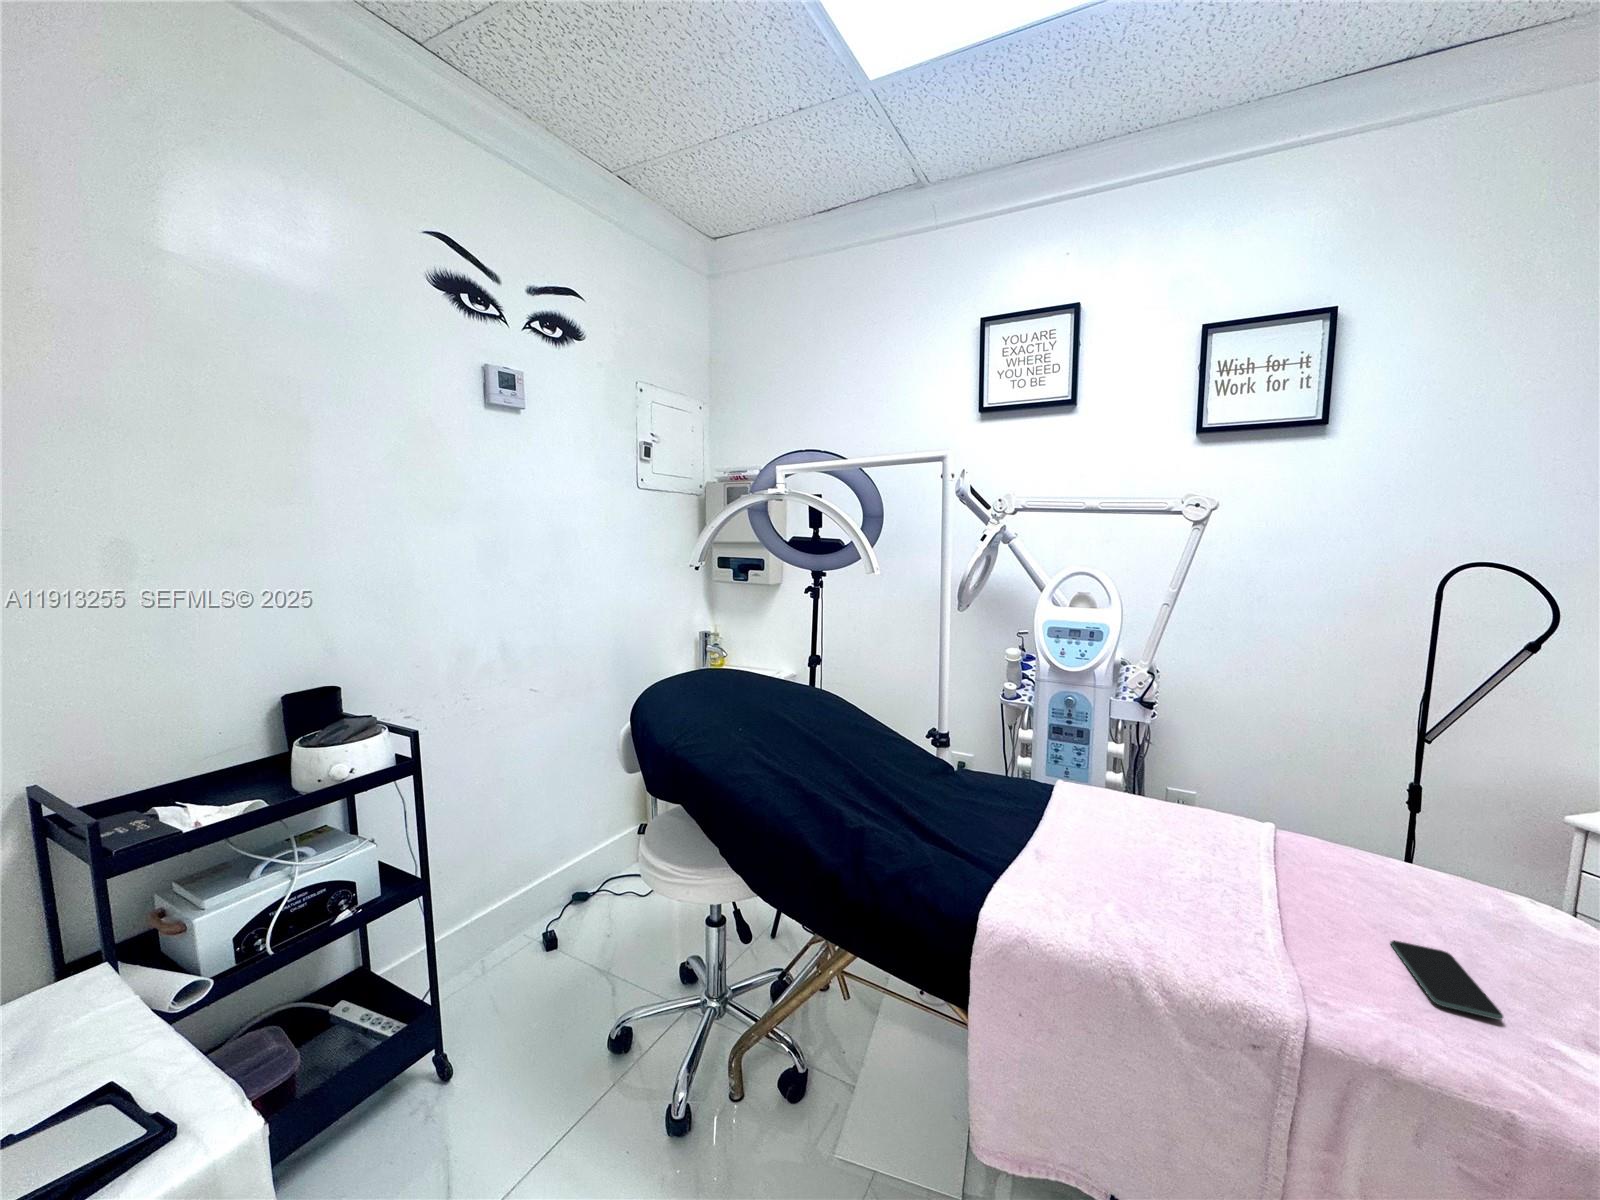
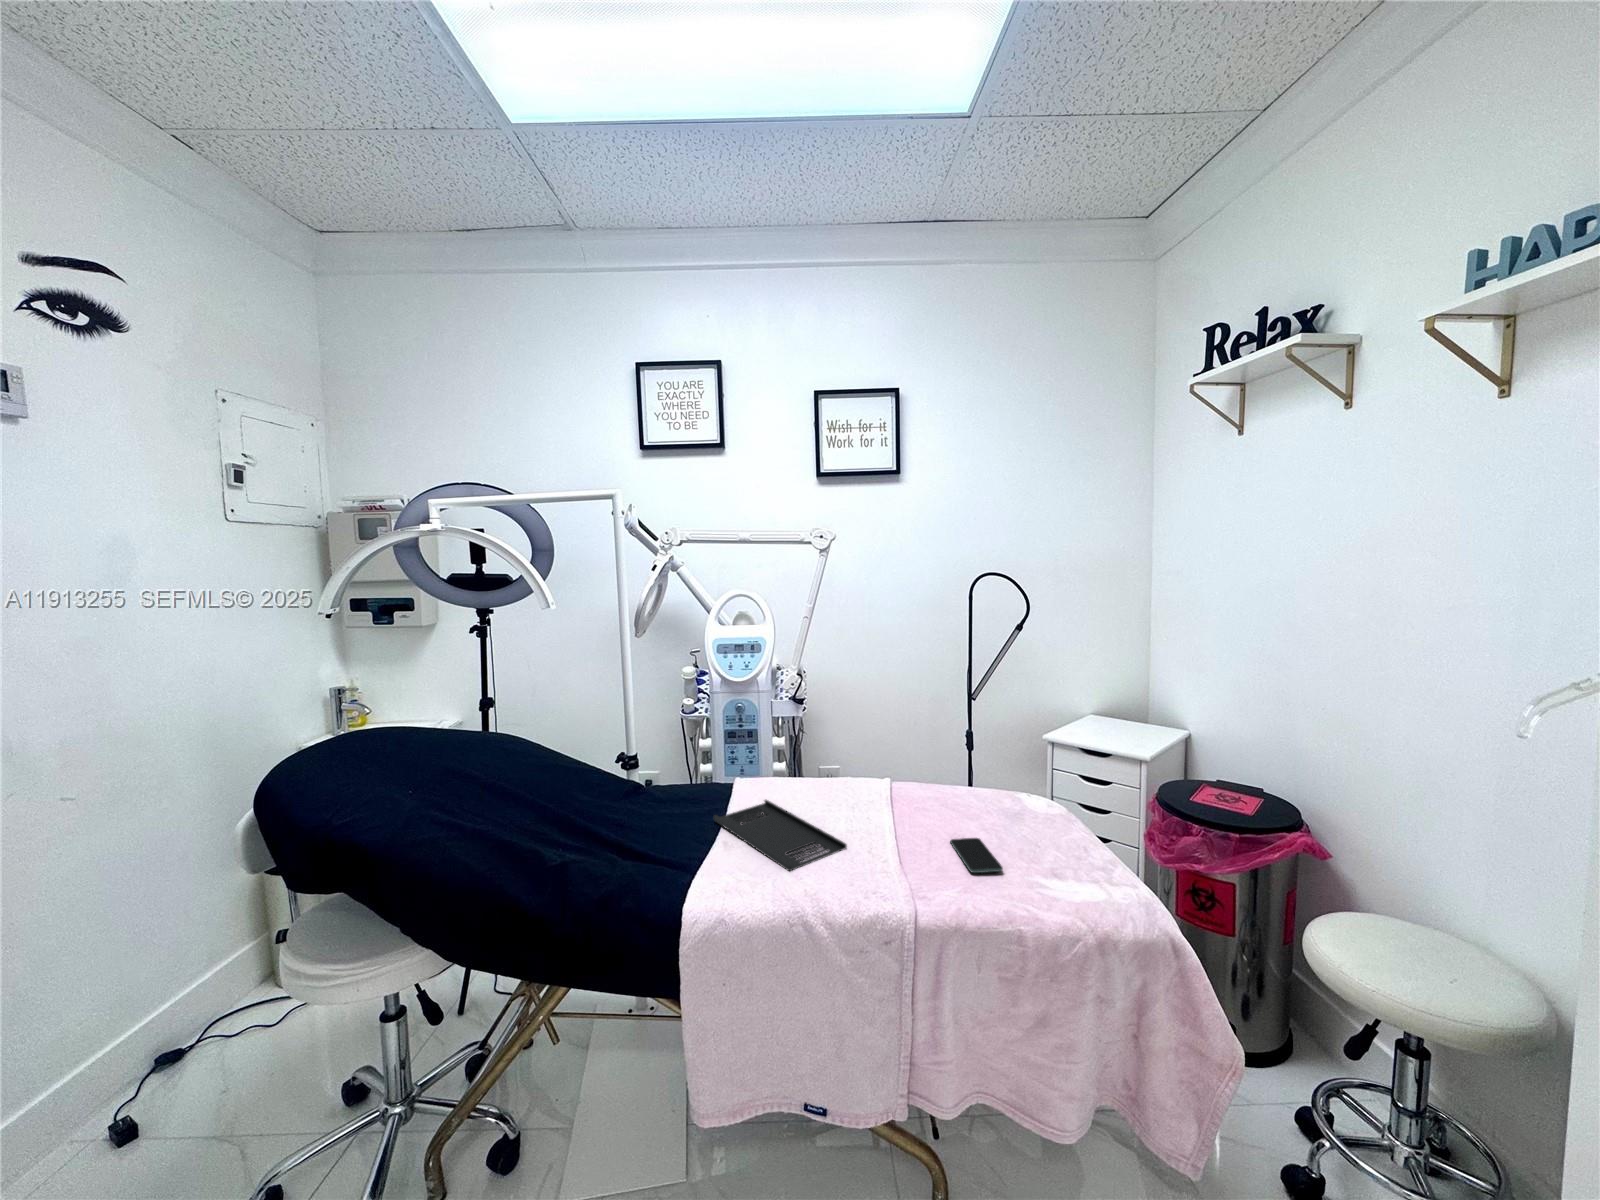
tray: none [1029,814,1211,913] -> present [714,800,847,871]

